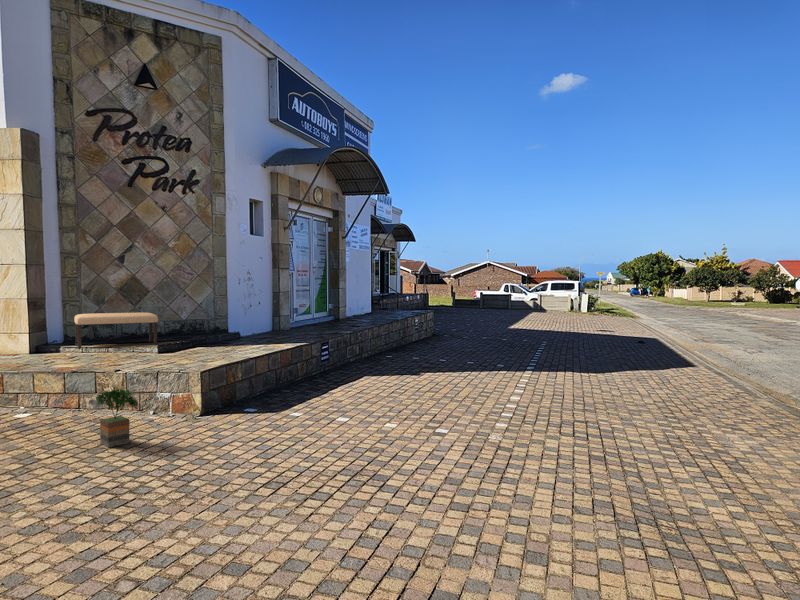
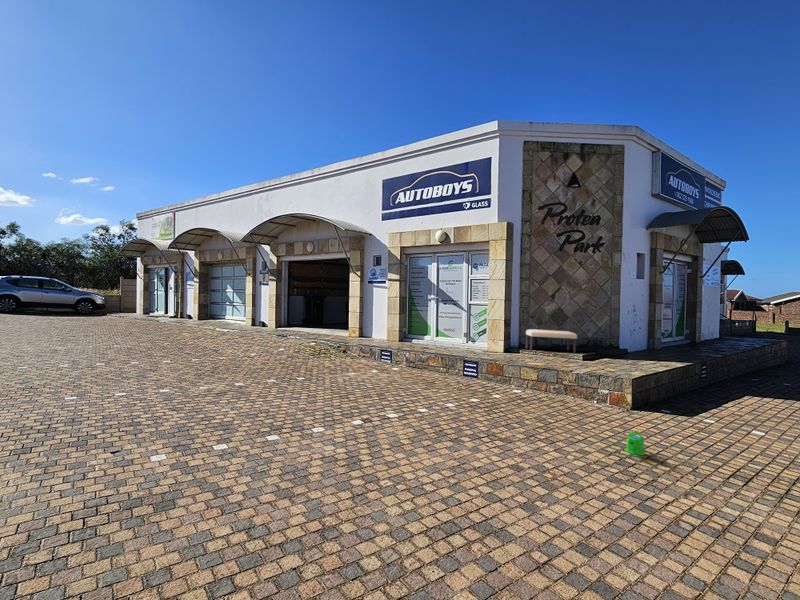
potted tree: present [96,389,138,447] -> none [579,386,609,423]
watering can: none [126,445,157,481] -> present [626,431,644,455]

